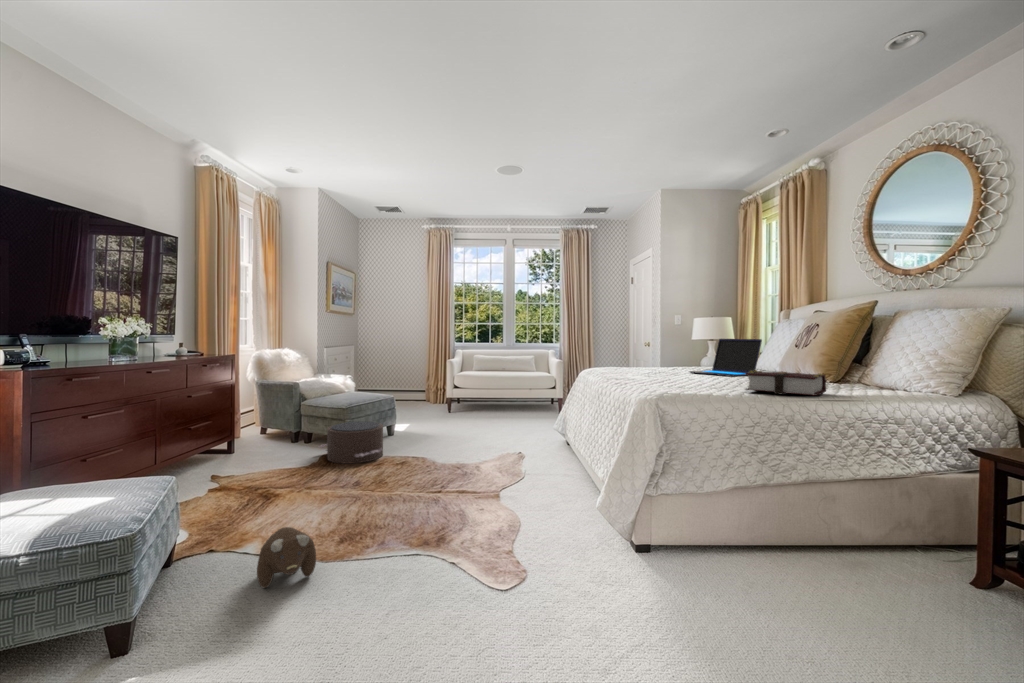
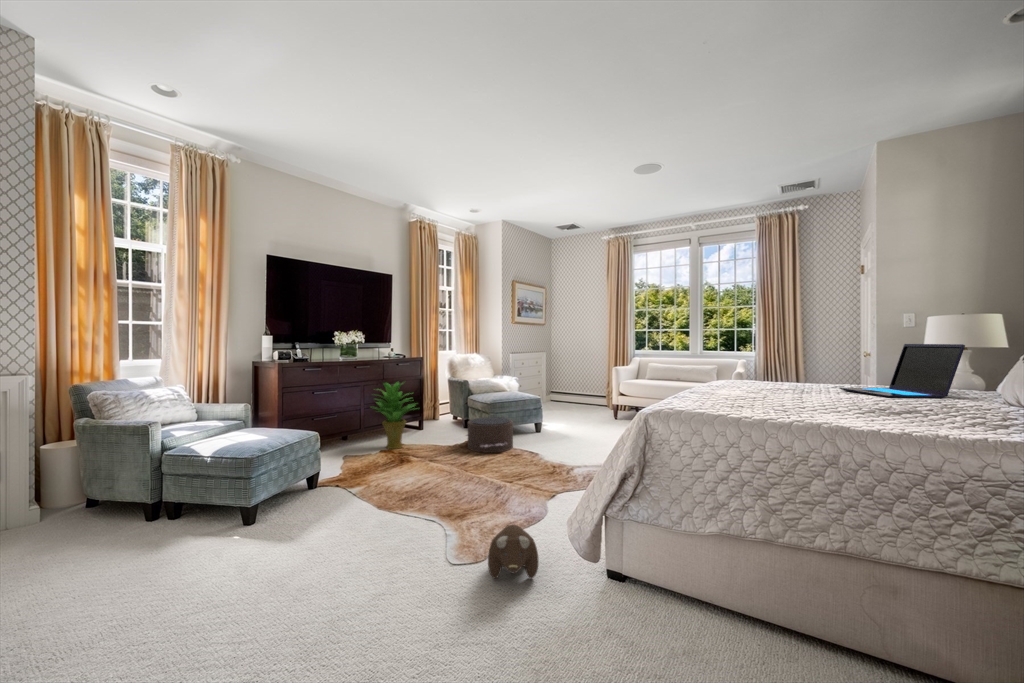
book: present [746,370,826,395] -> none [785,388,932,430]
potted plant: none [182,384,263,478] -> present [371,382,414,449]
plush toy: present [257,527,316,588] -> present [488,525,539,578]

